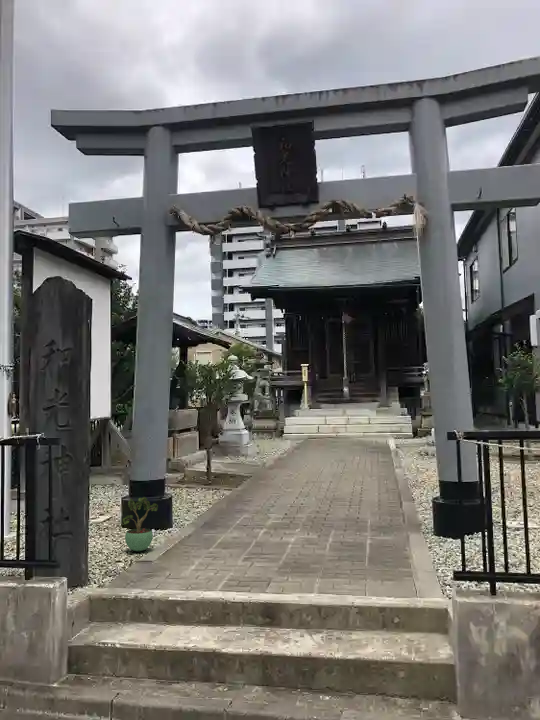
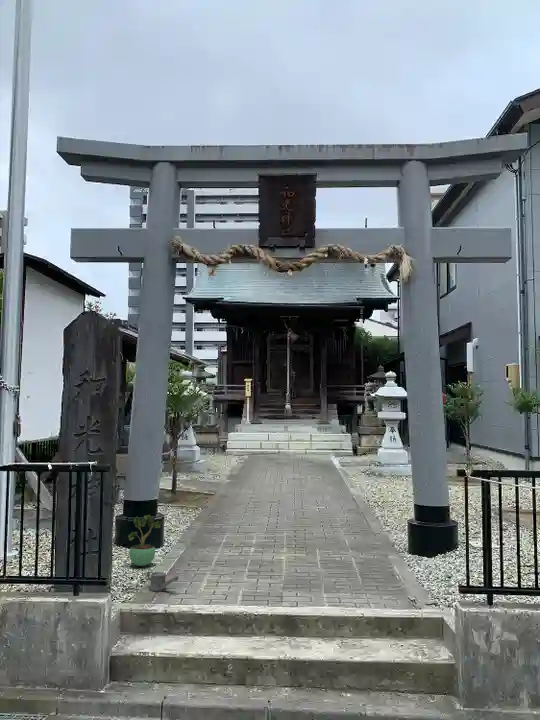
watering can: none [133,556,162,578] -> present [147,571,178,592]

